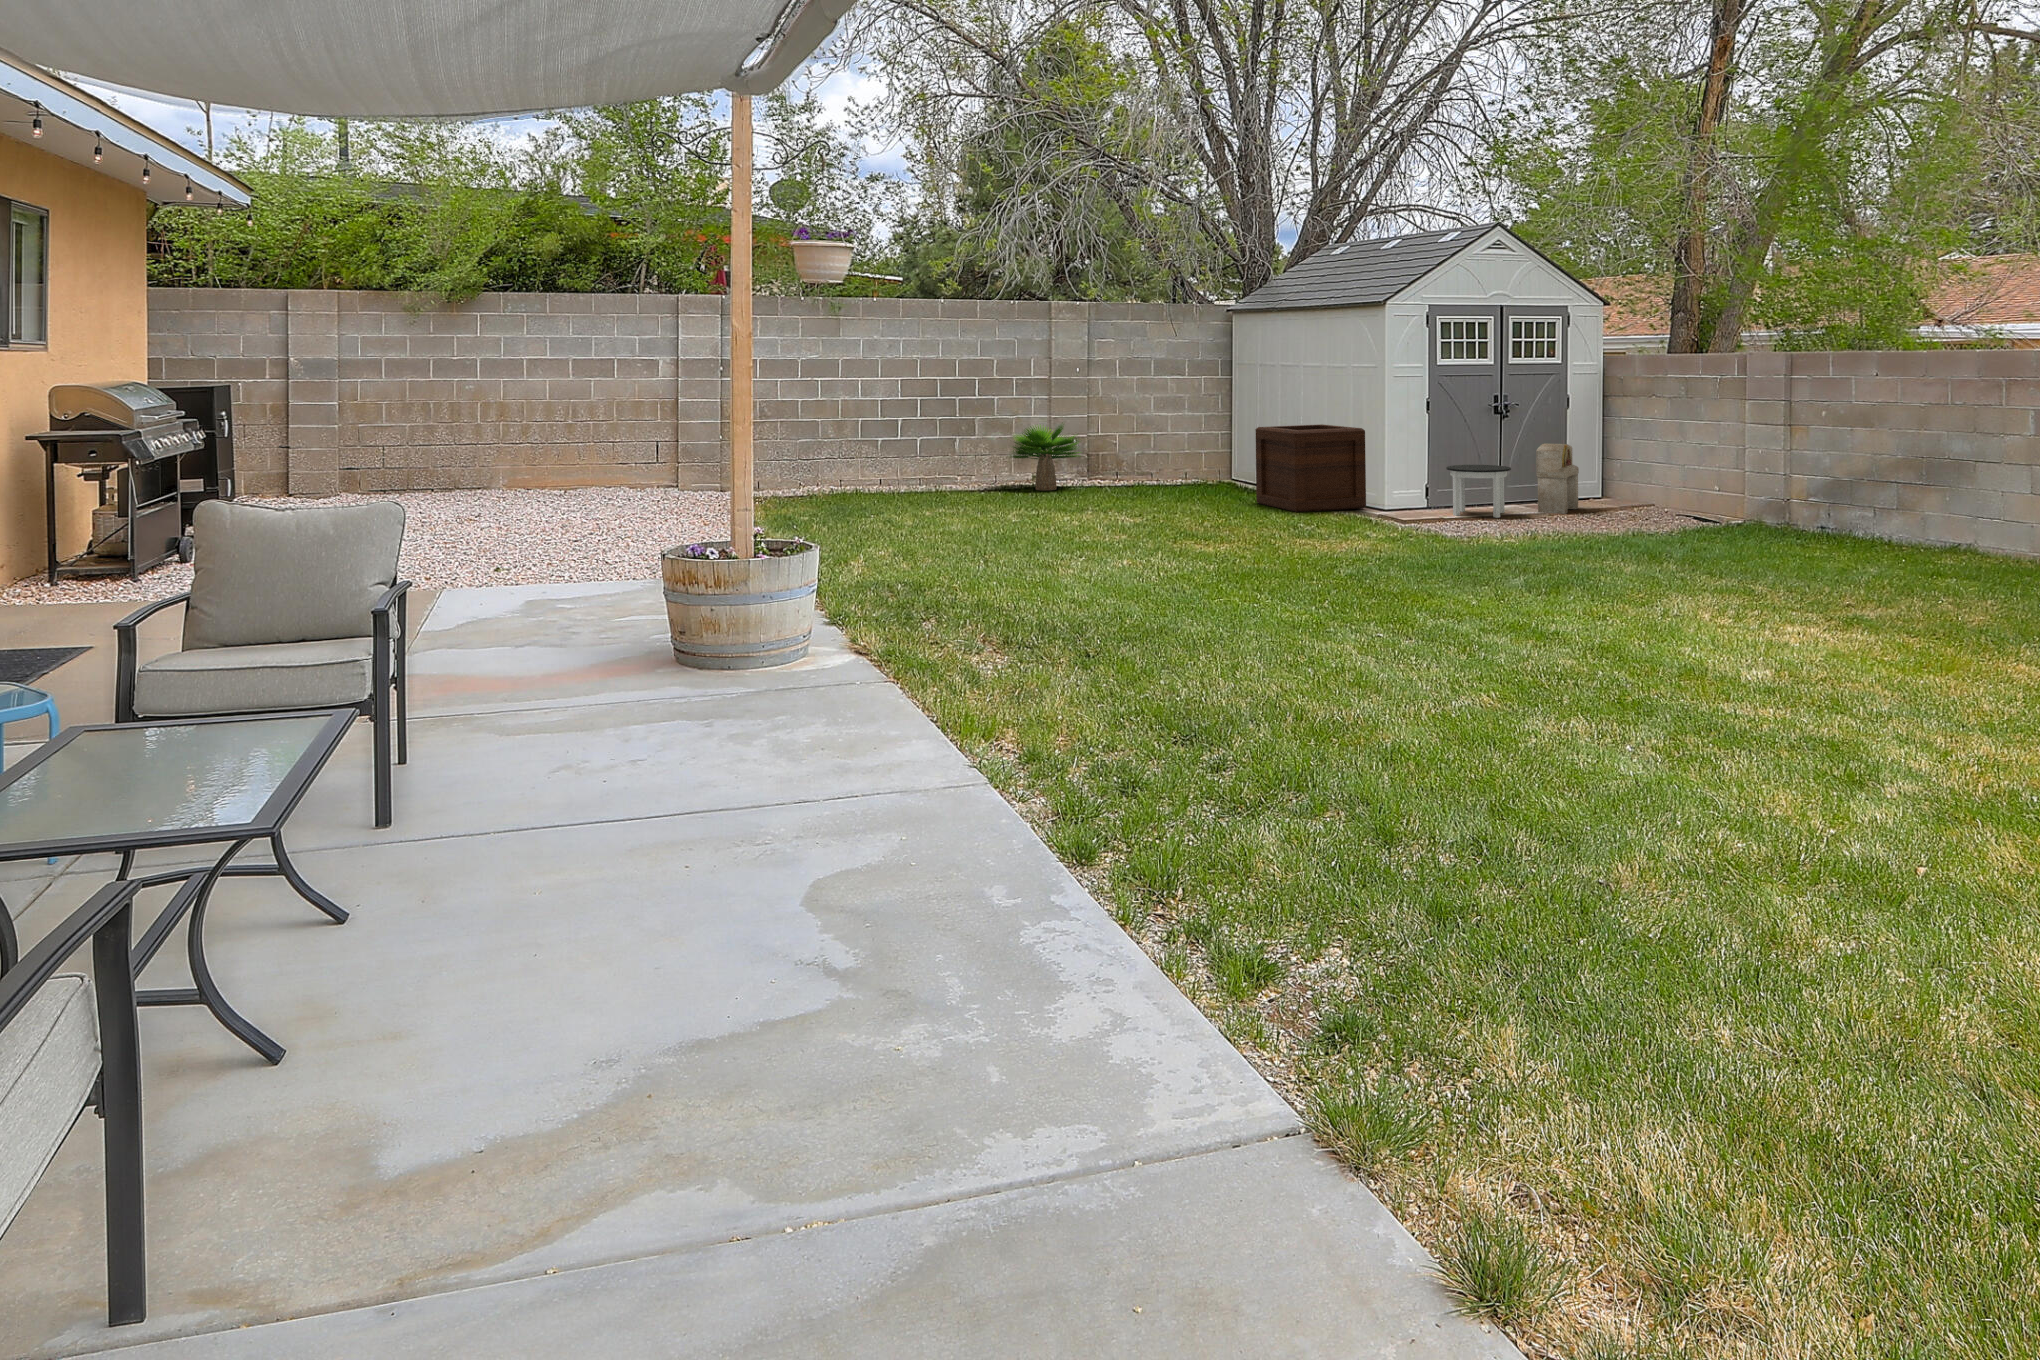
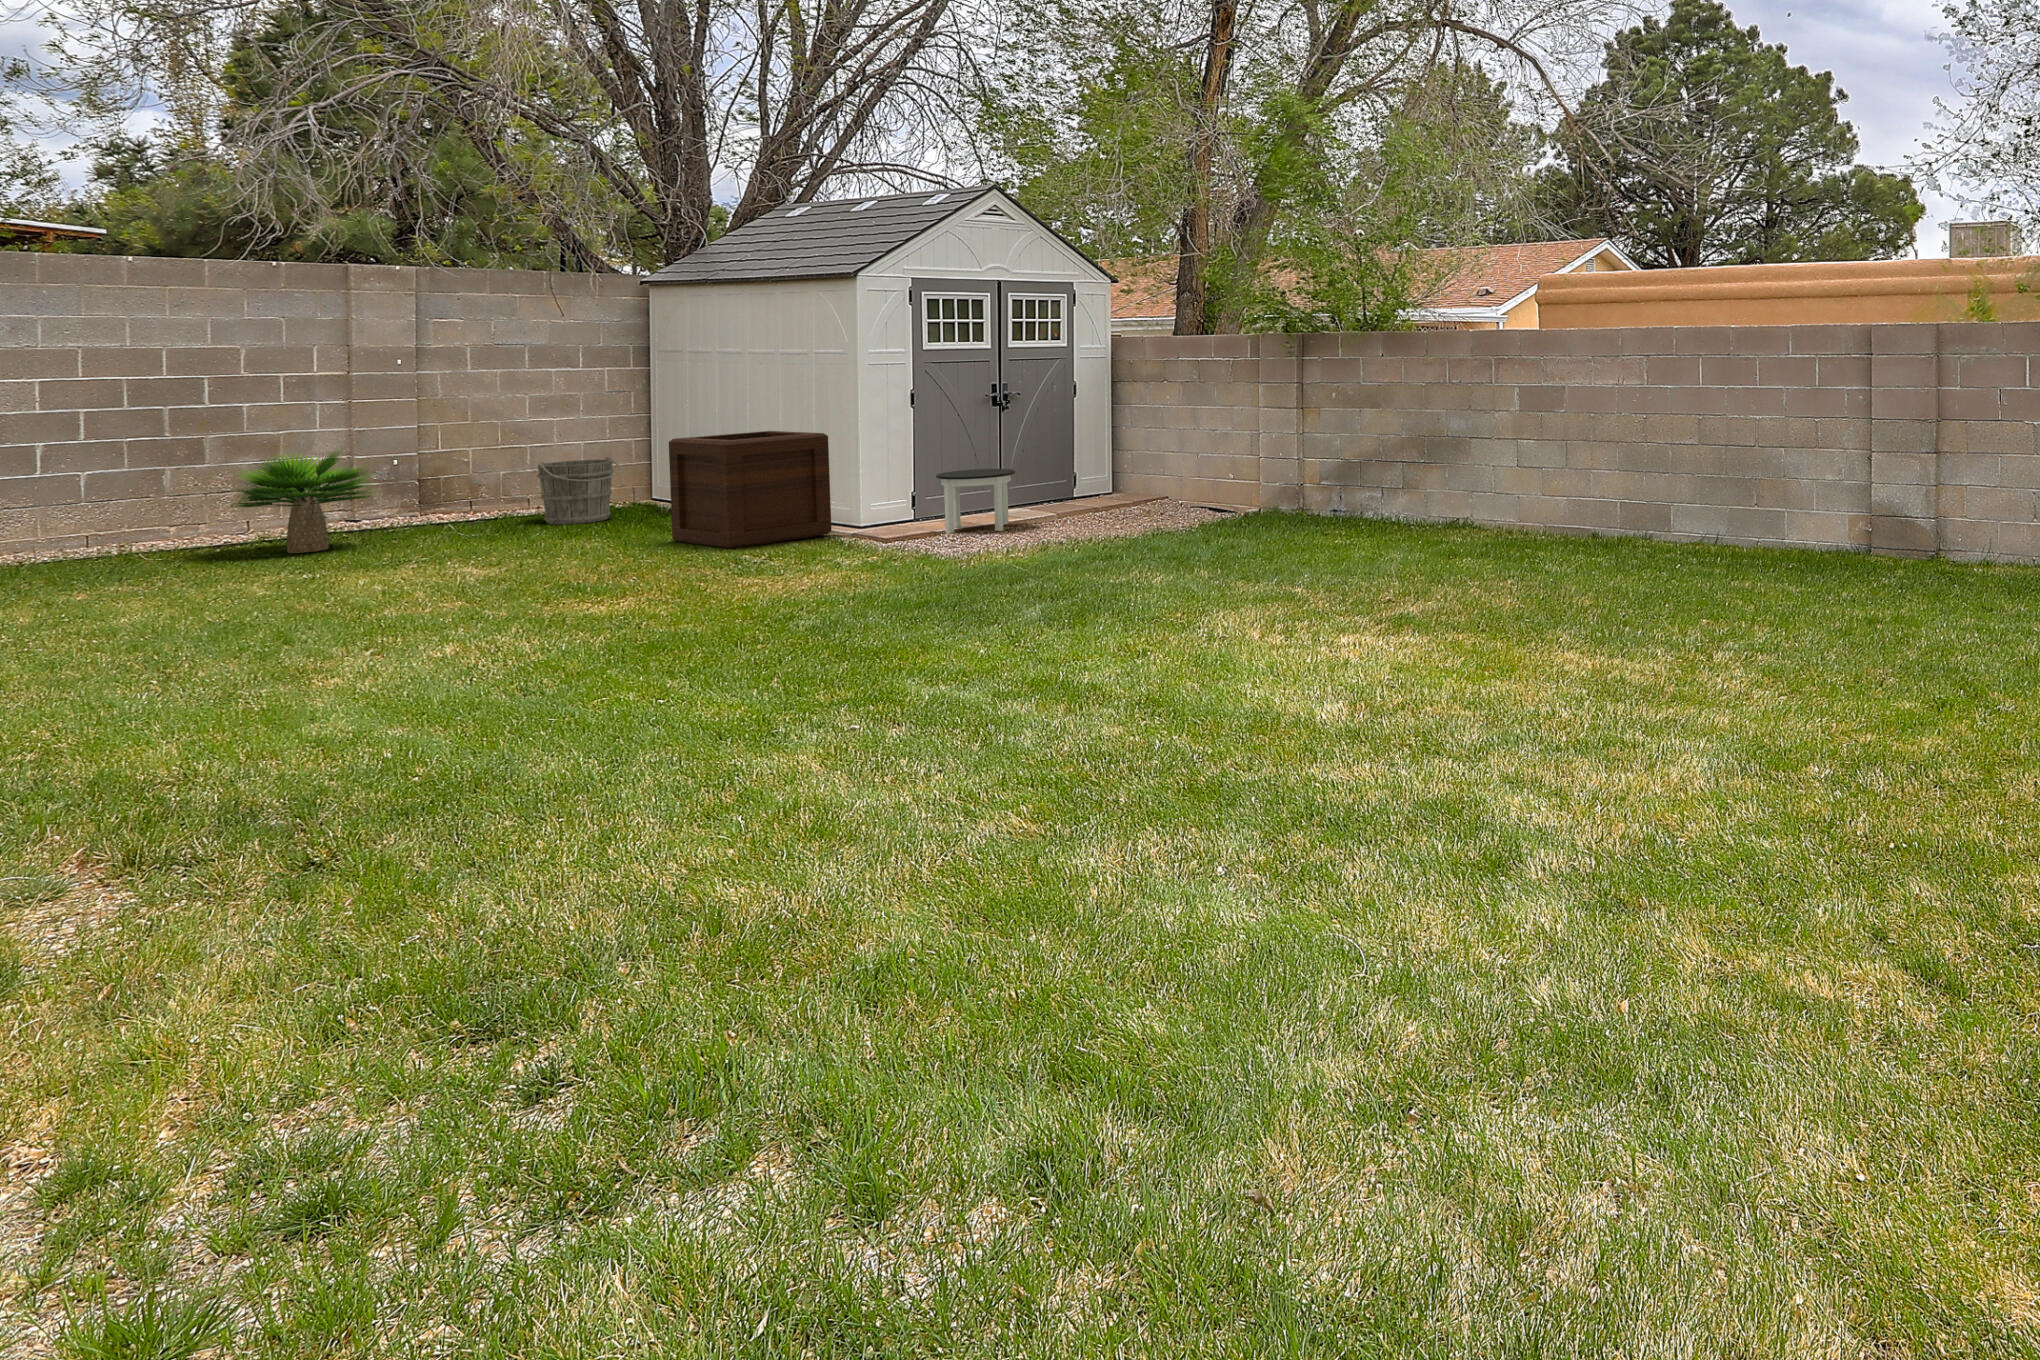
bucket: none [1168,438,1220,486] -> present [537,457,621,525]
stool: present [1536,444,1579,514] -> none [1044,439,1093,520]

